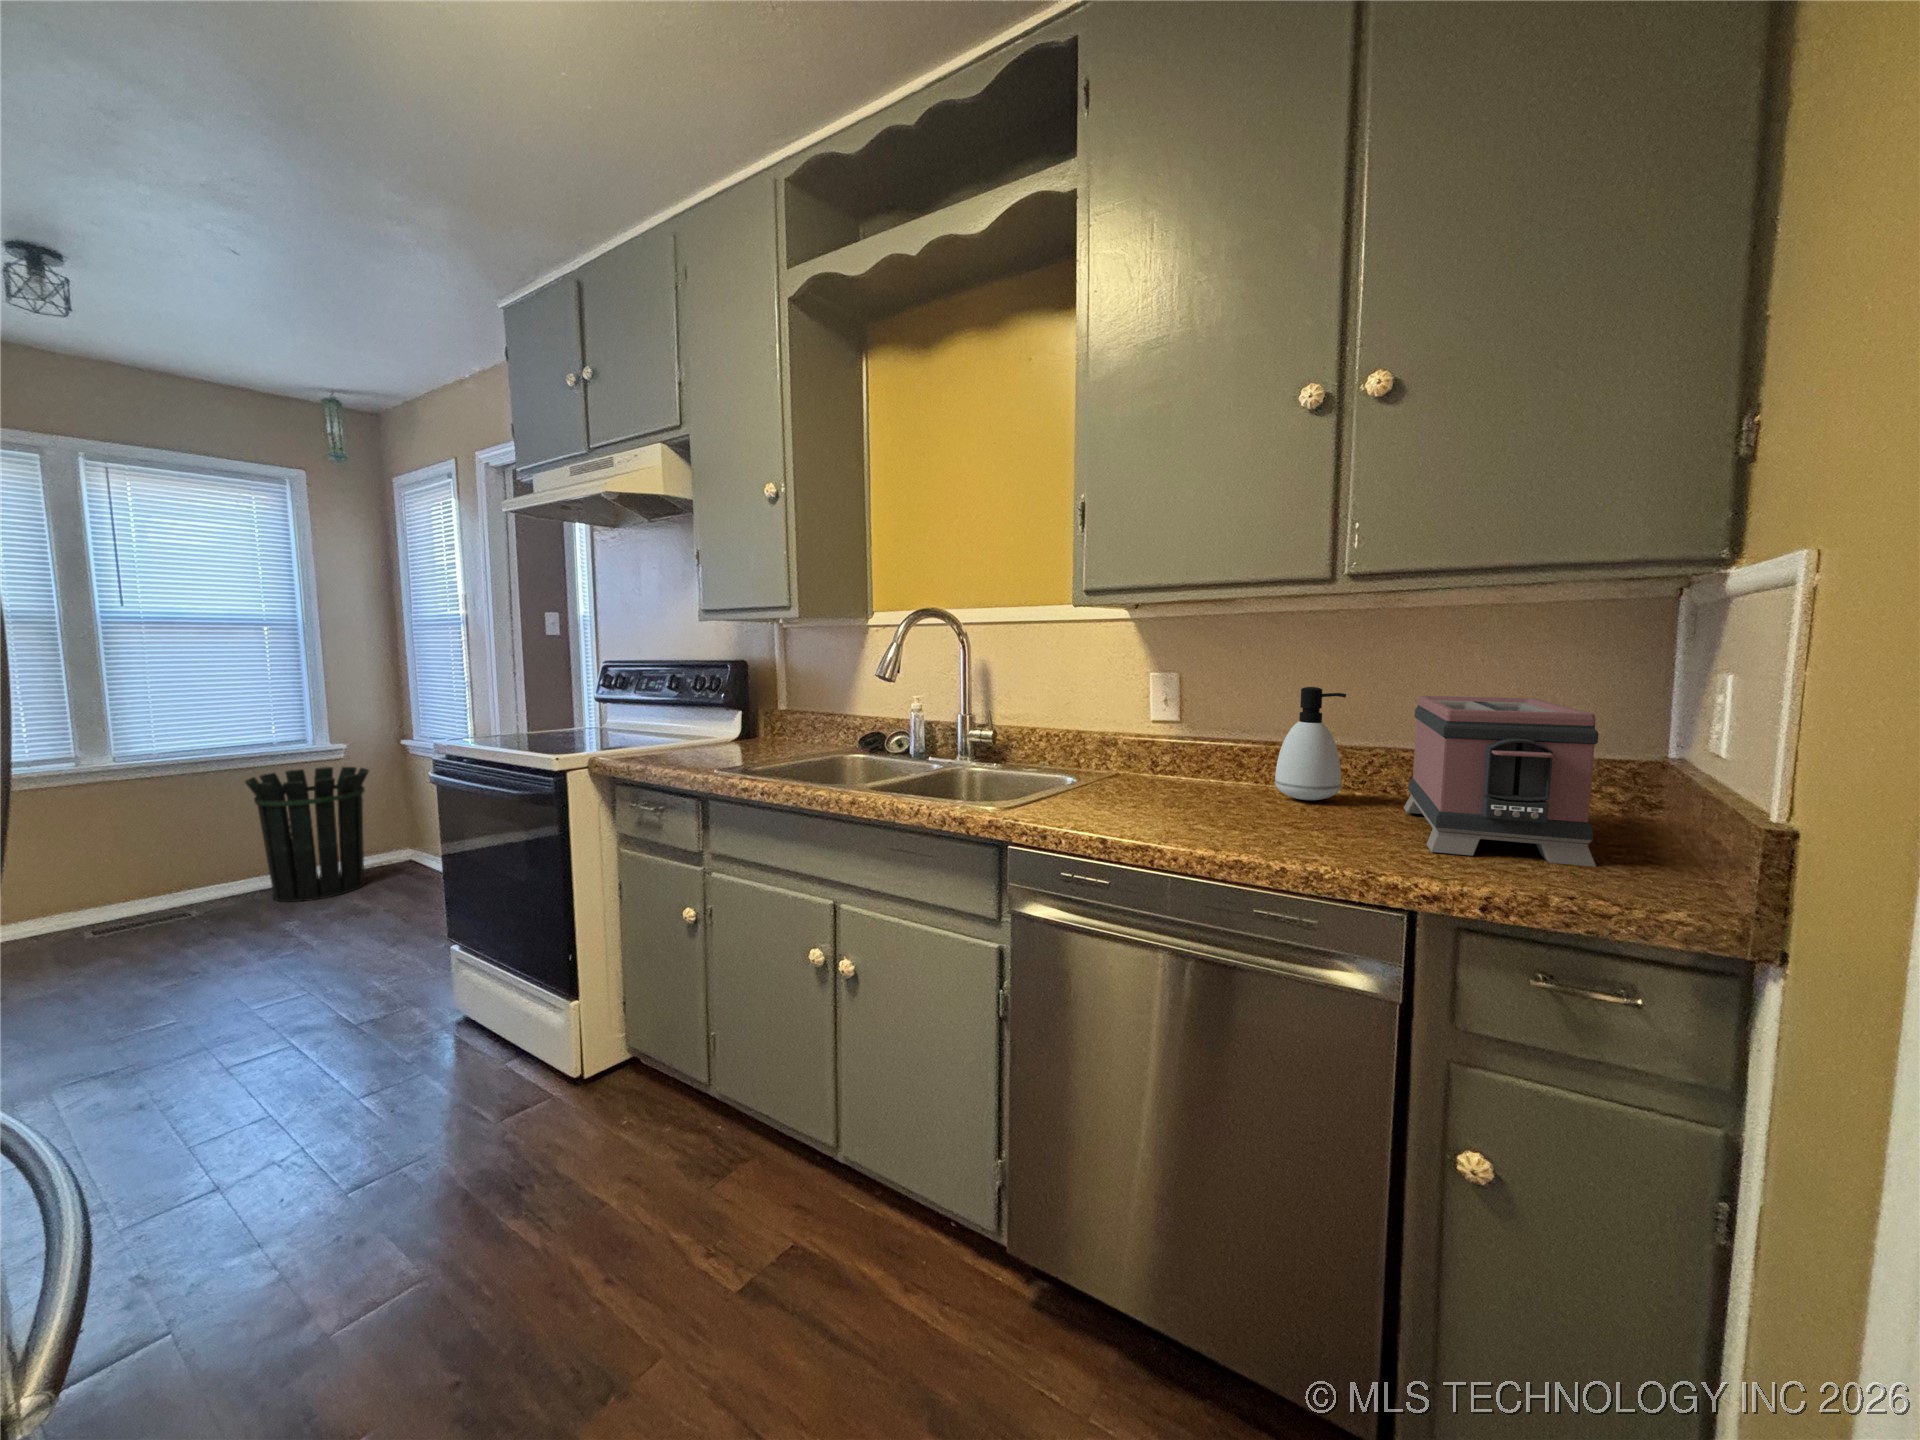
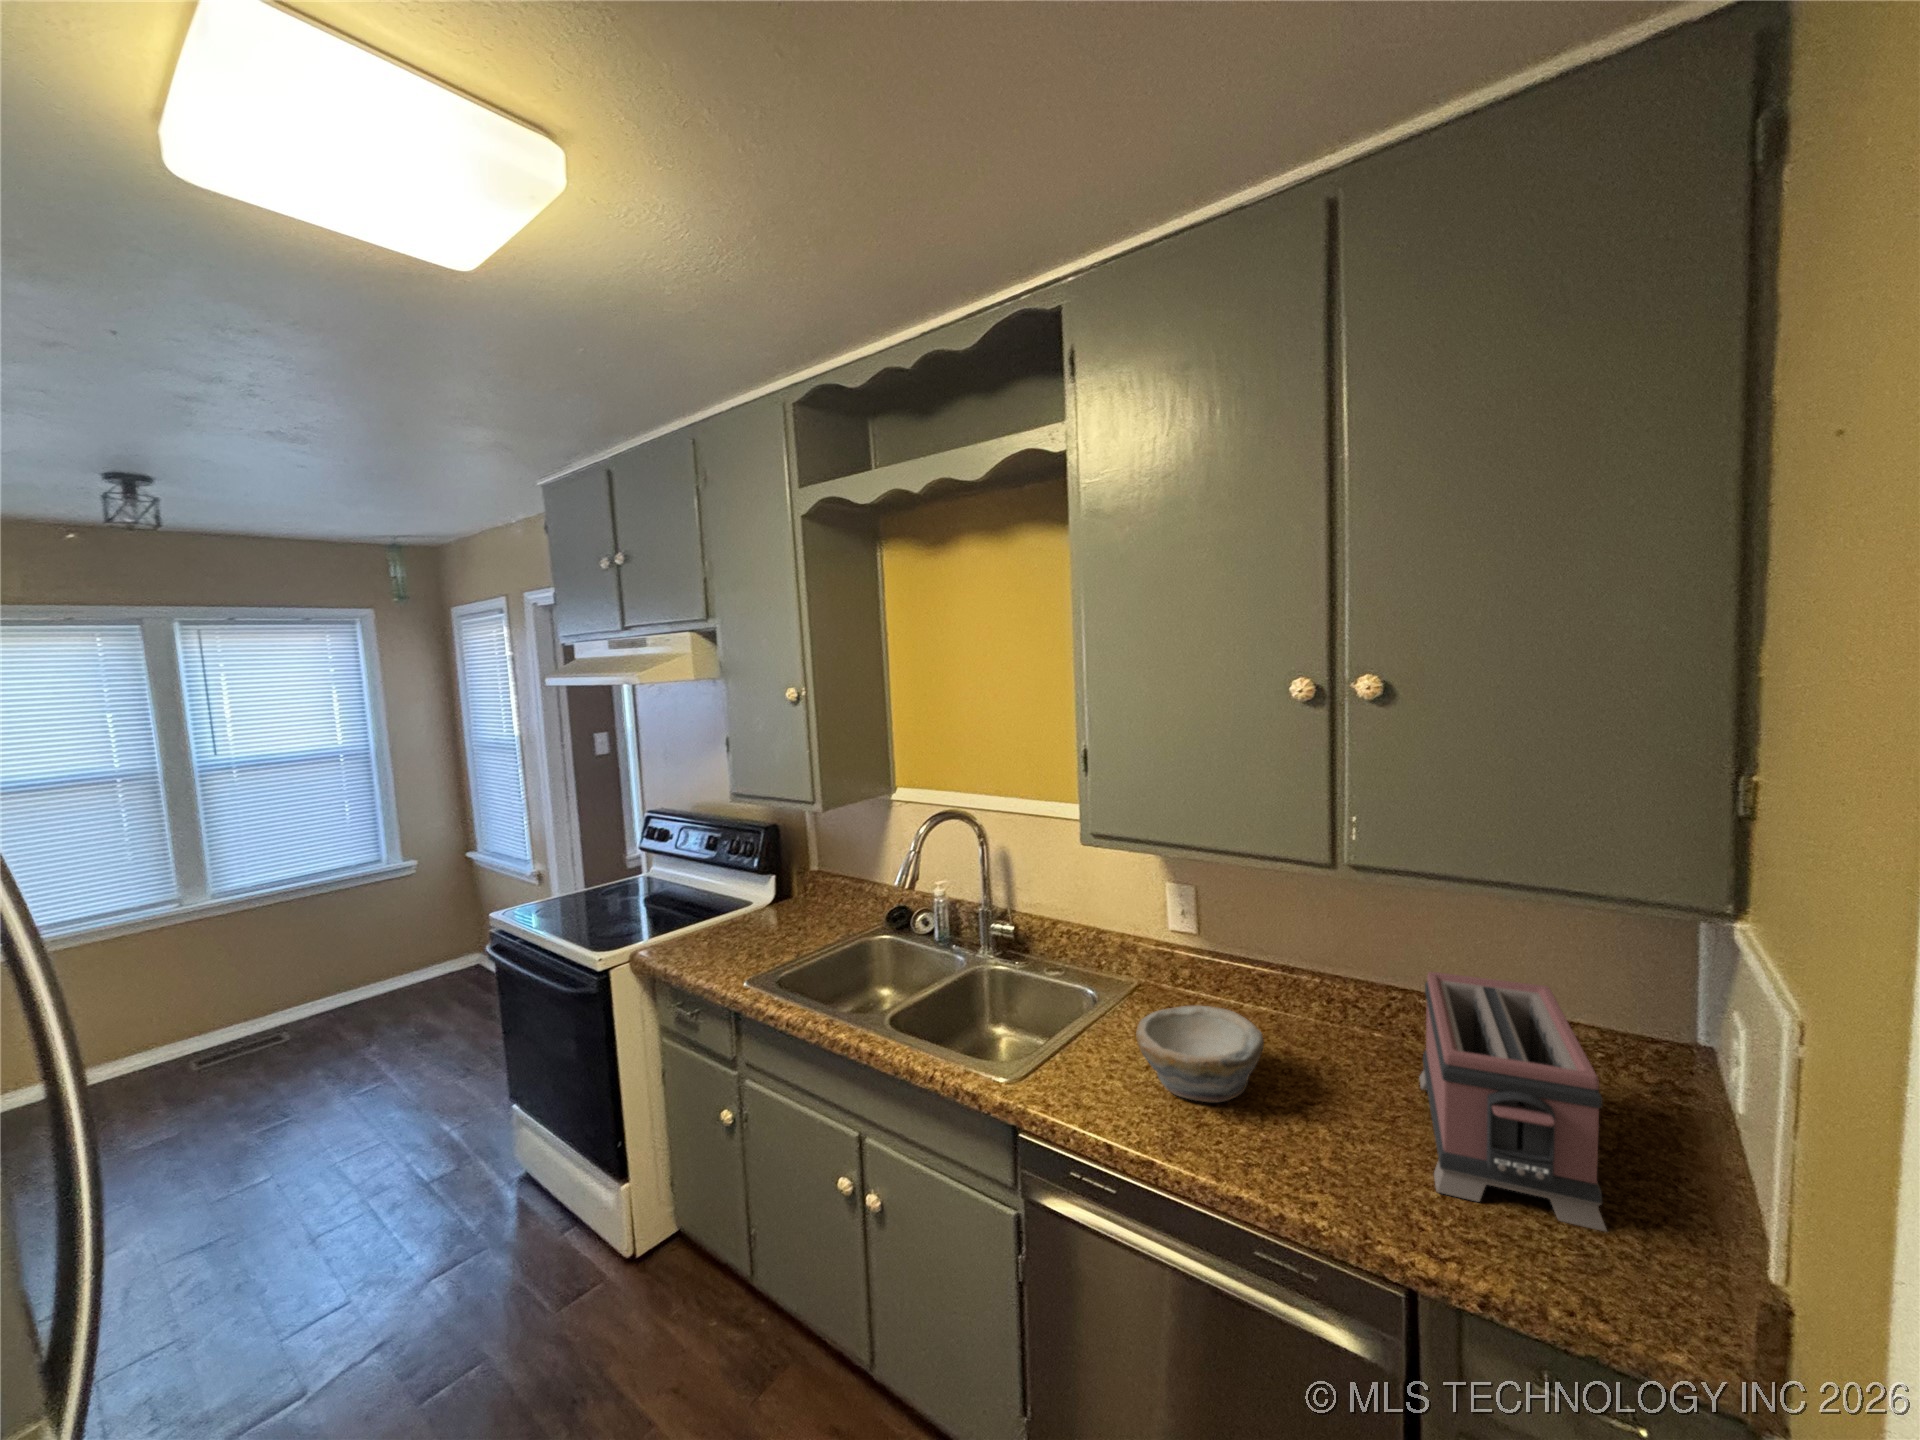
soap dispenser: present [1275,687,1346,800] -> none [1289,938,1356,1056]
bowl: none [1128,753,1257,818] -> present [1136,1005,1264,1102]
waste bin: present [245,767,369,902] -> none [329,883,442,1019]

